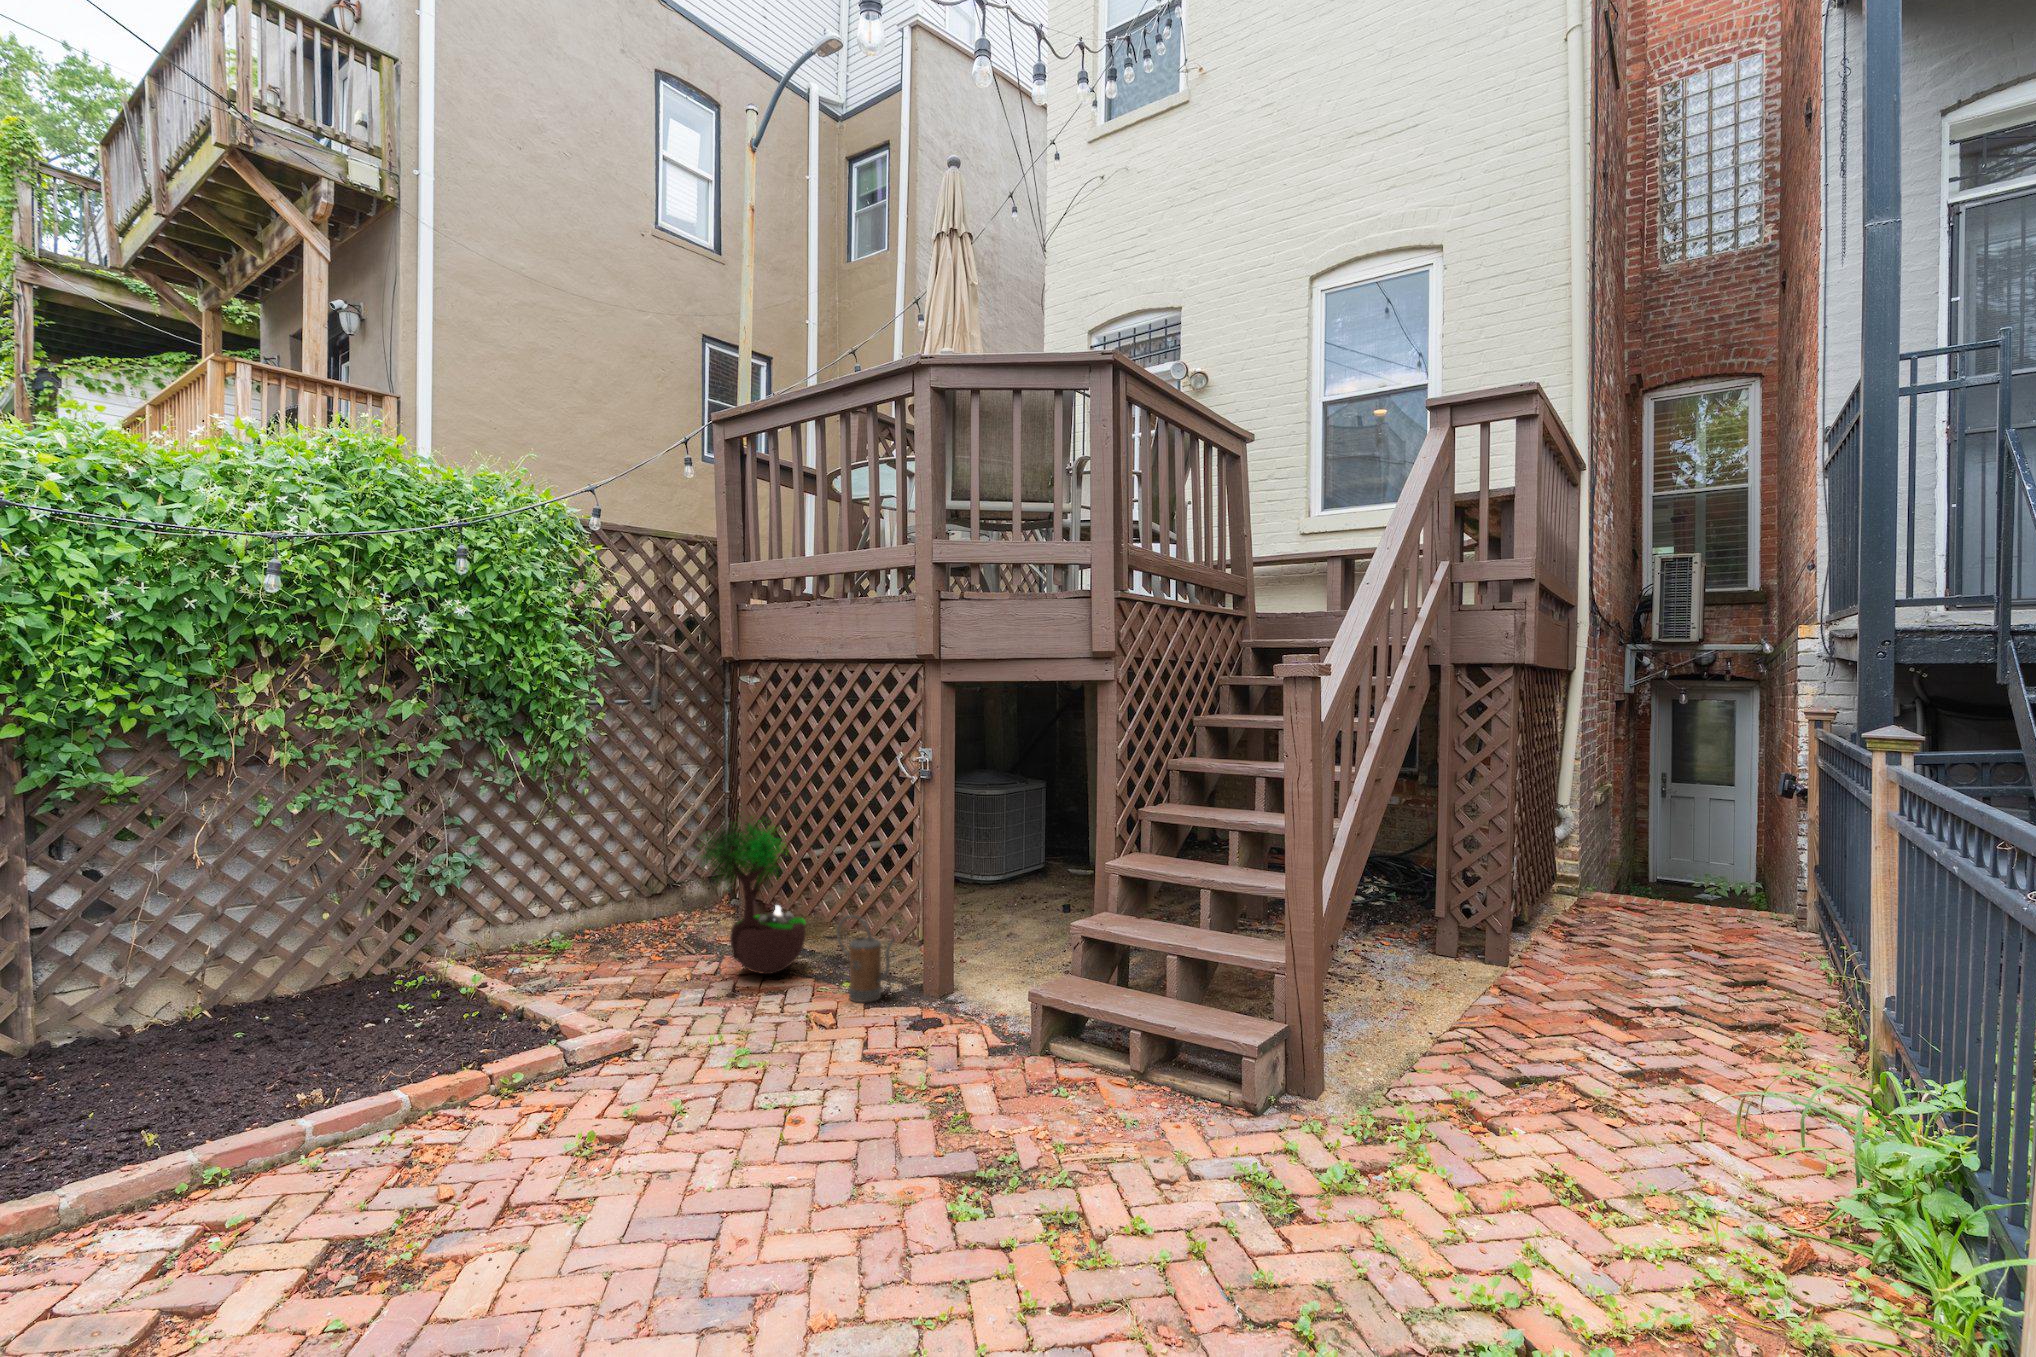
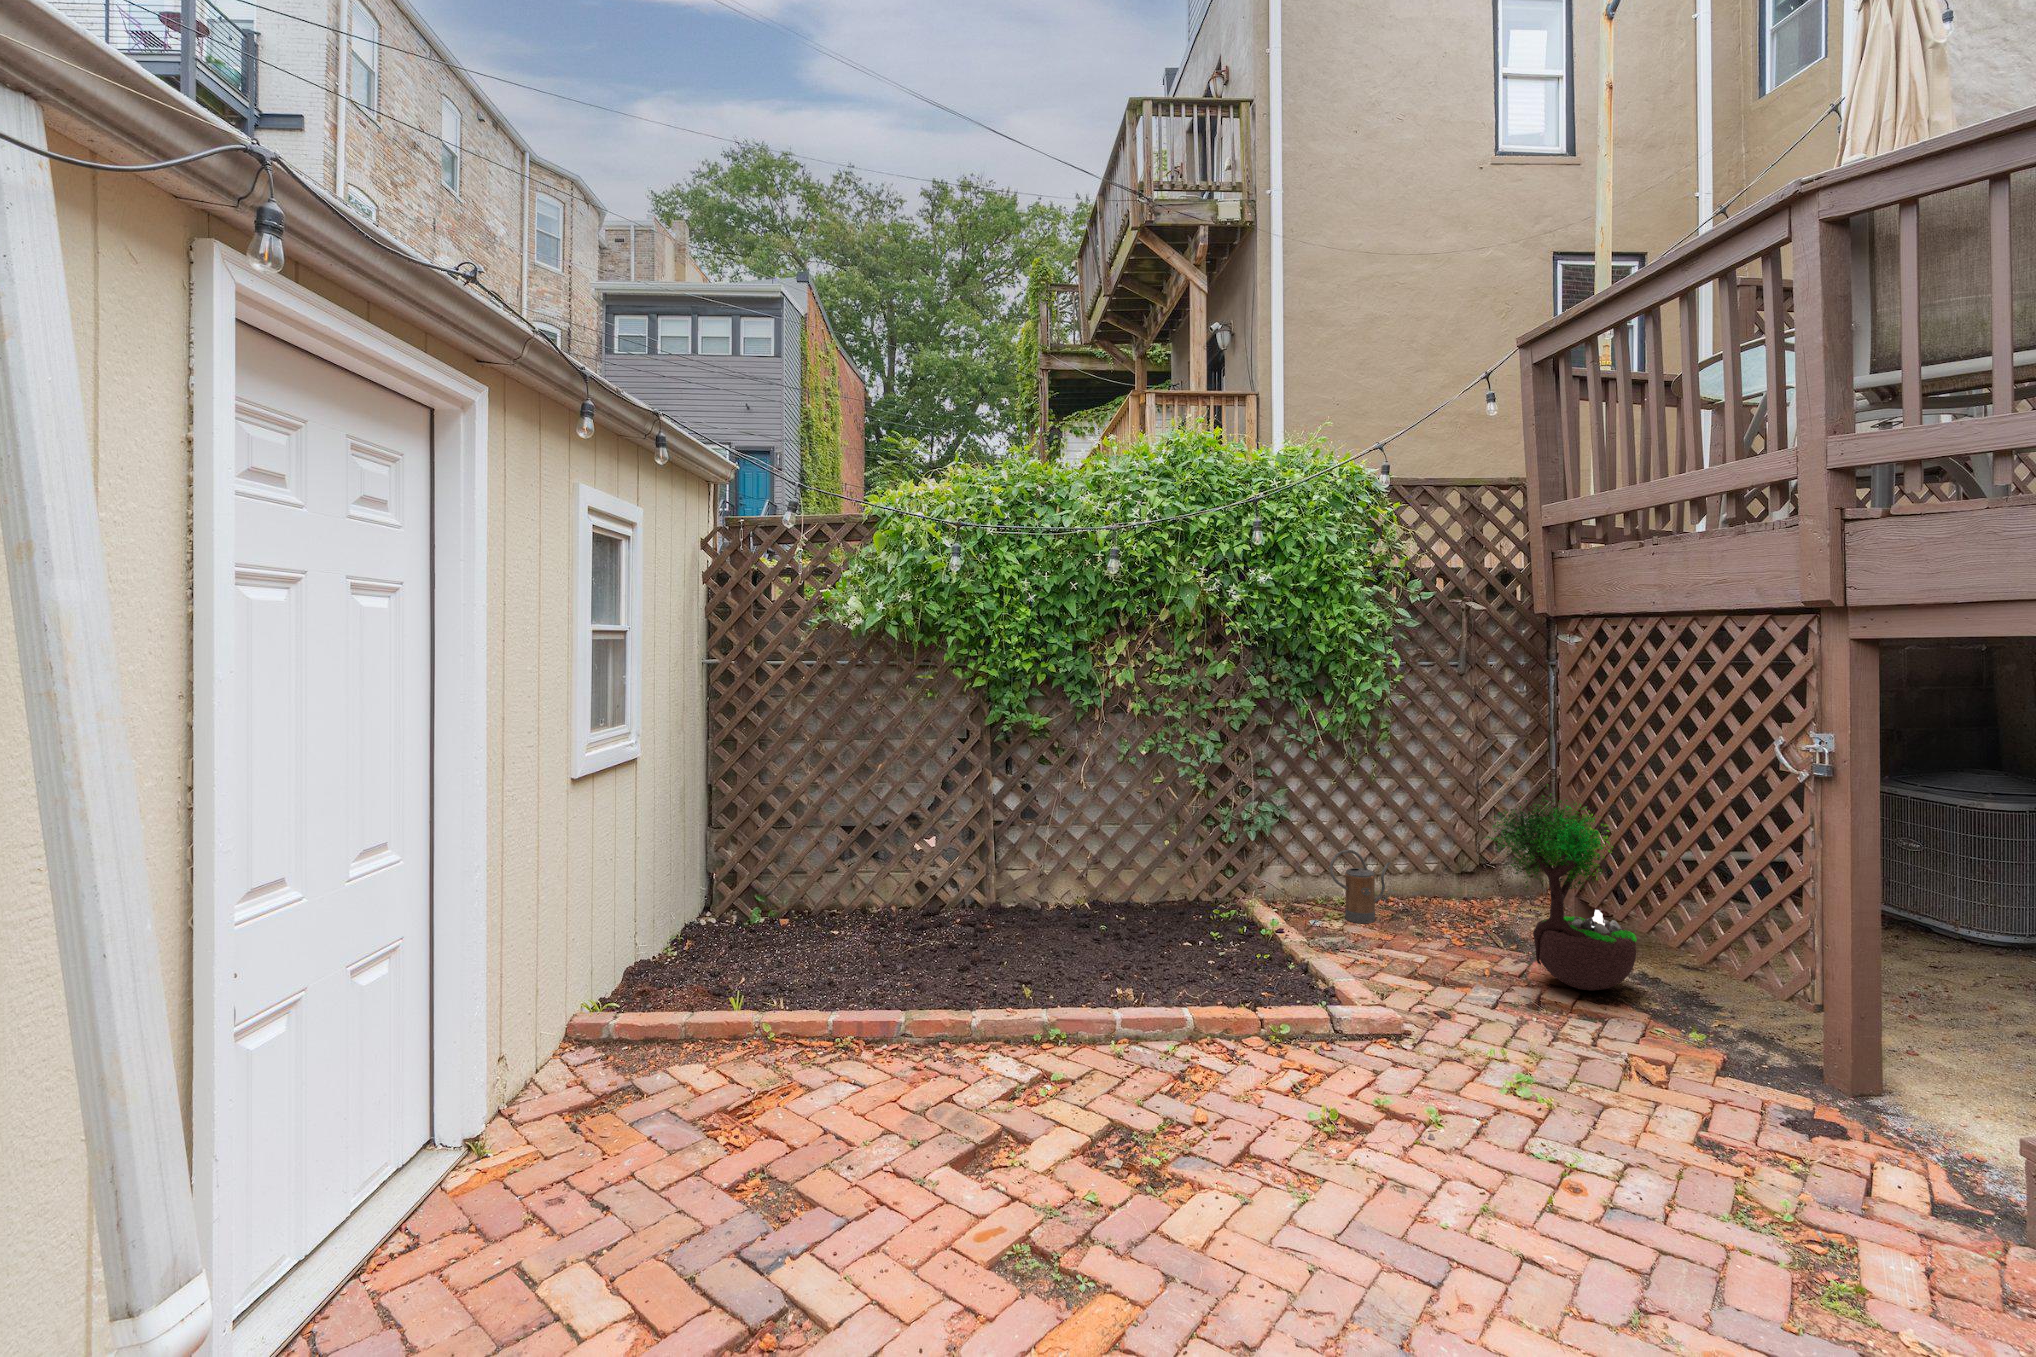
watering can: present [837,915,895,1002] -> present [1330,850,1391,923]

